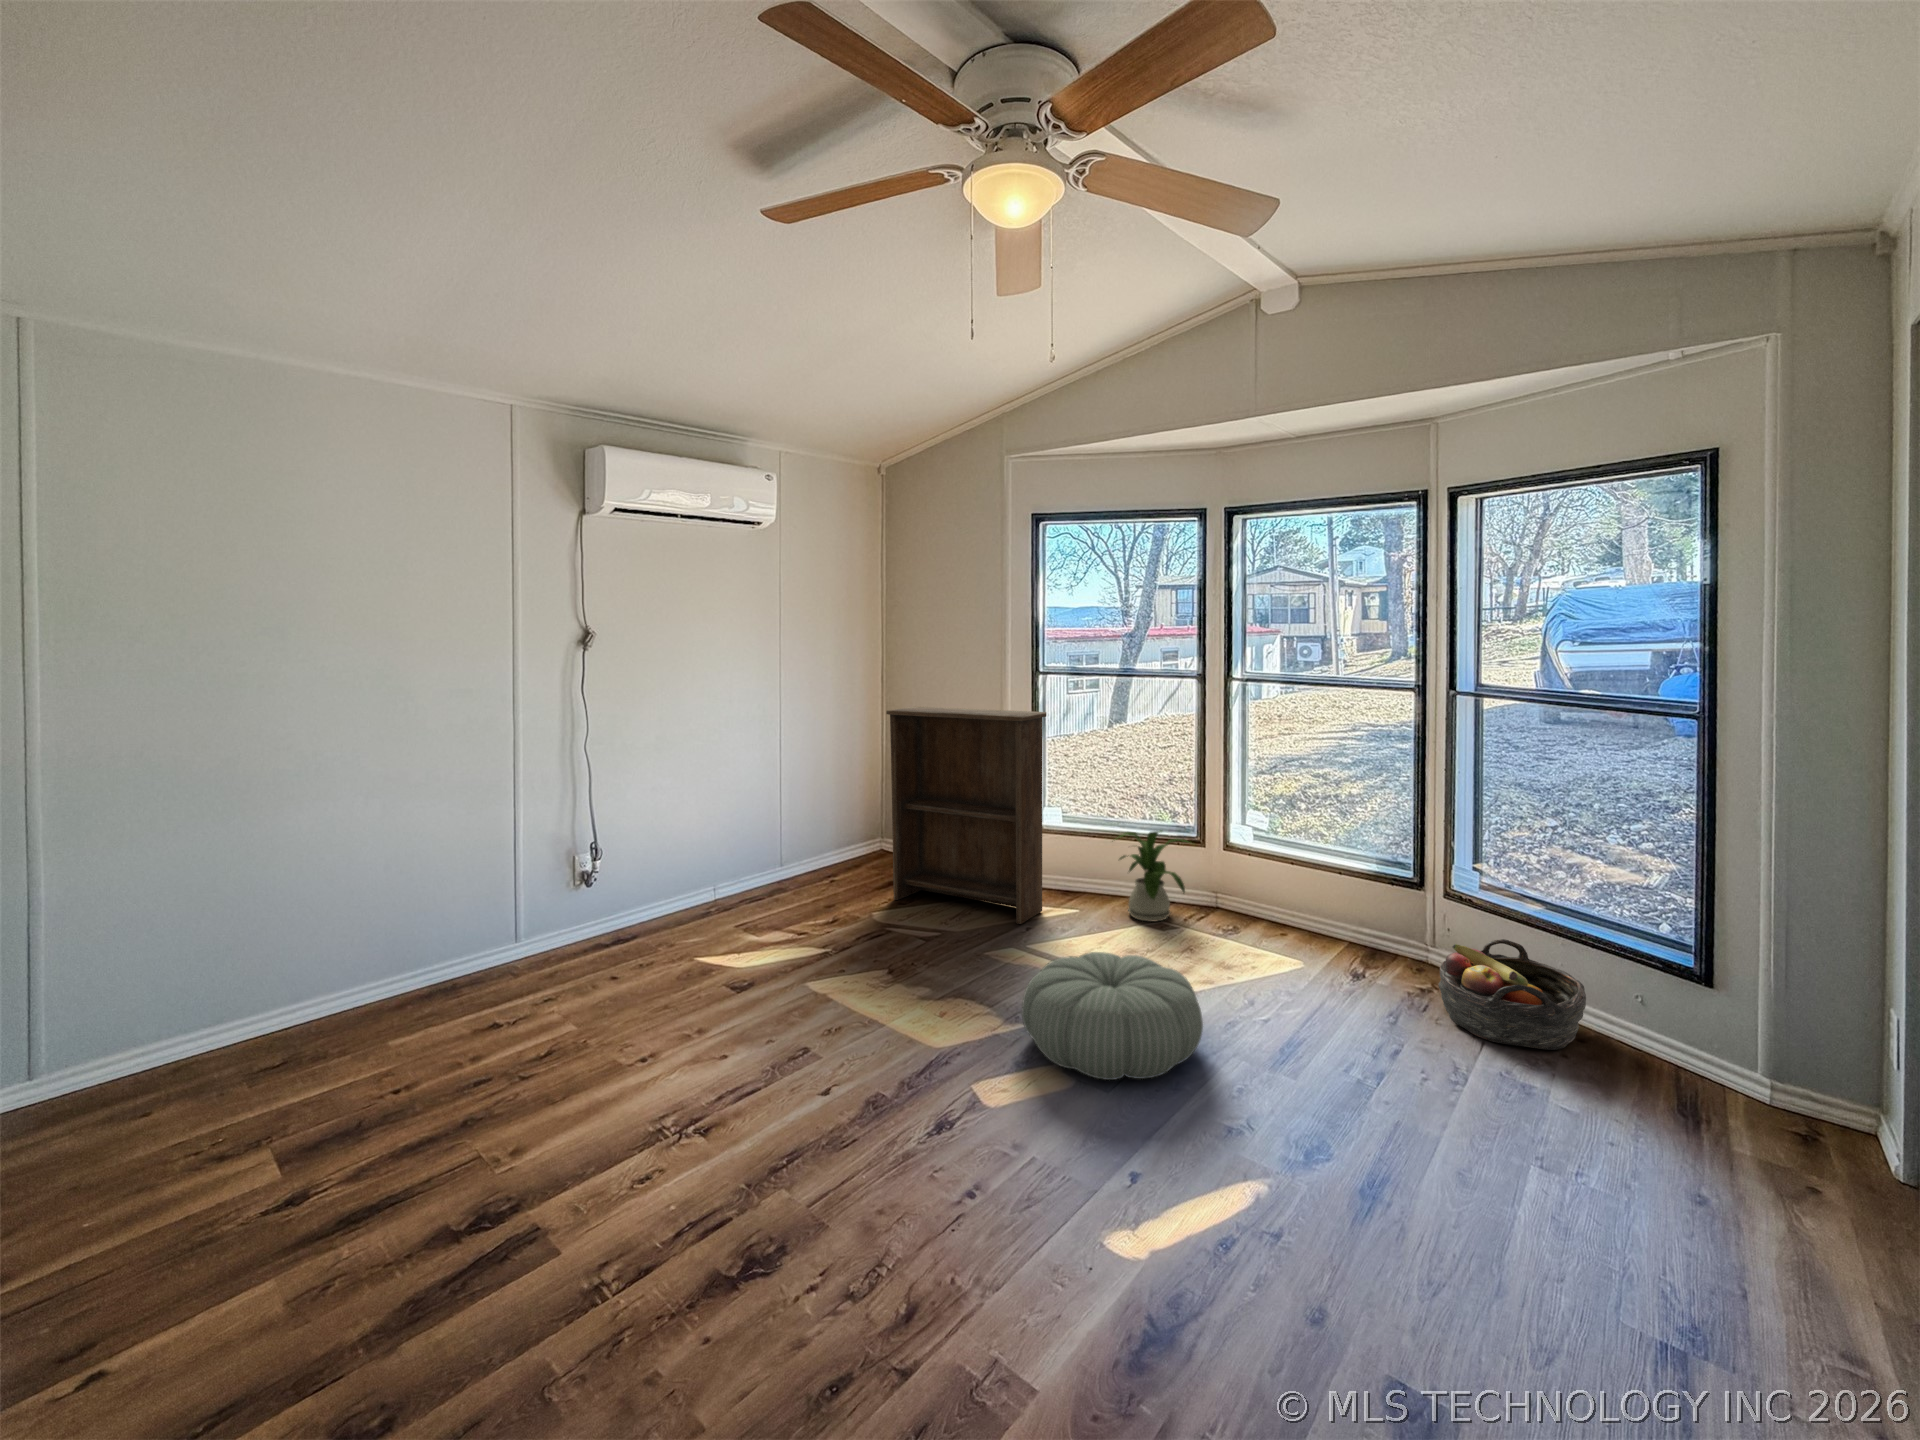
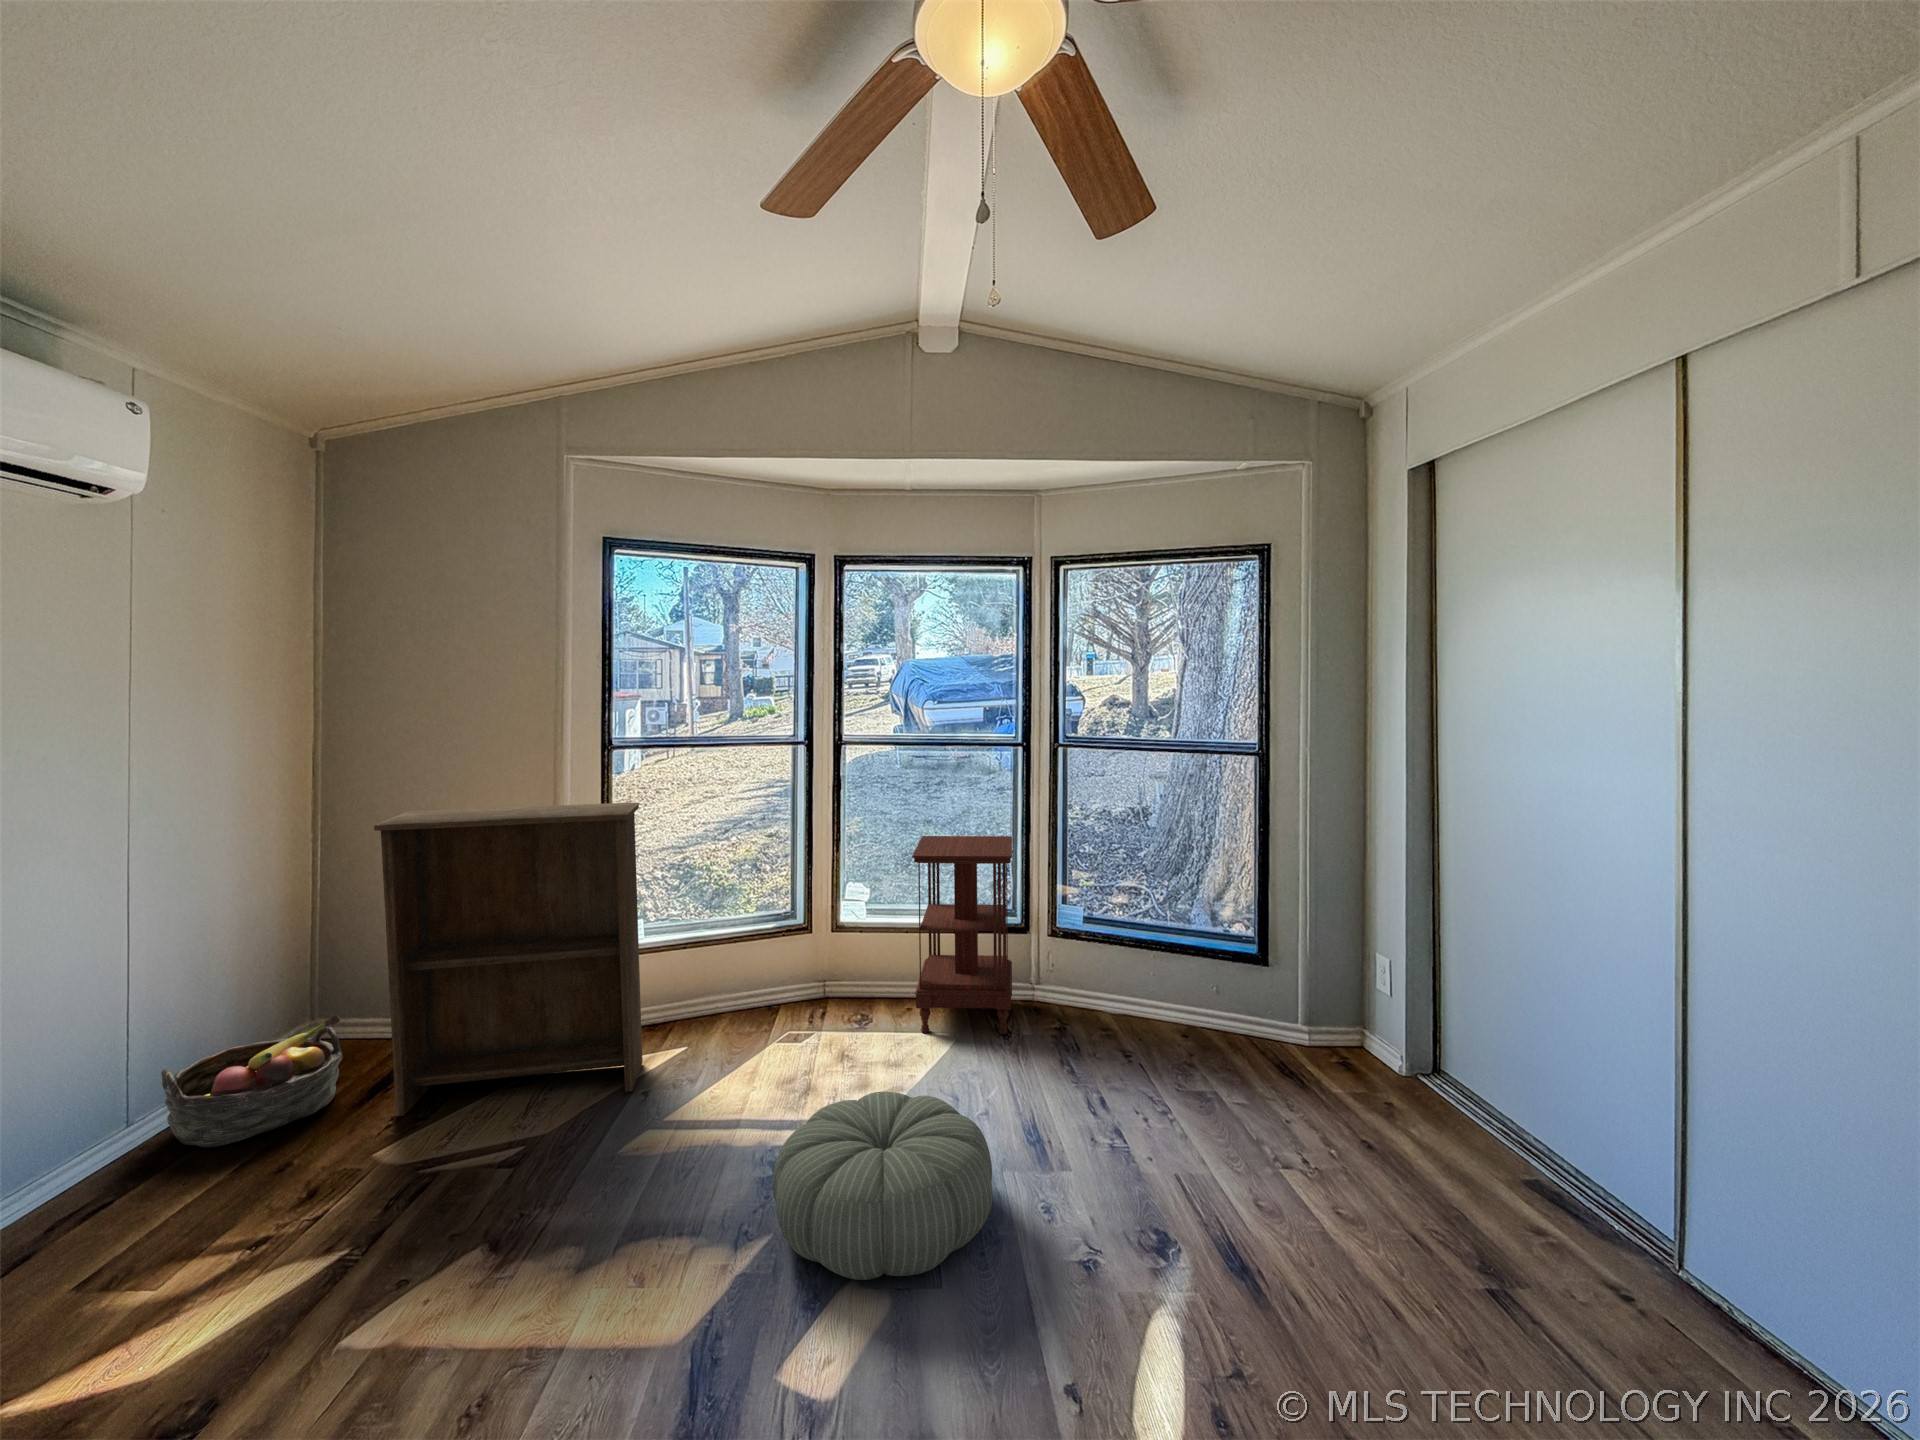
side table: none [1266,772,1404,976] -> present [912,836,1012,1035]
house plant: present [1119,831,1186,922] -> none [718,925,822,1037]
basket: present [1439,939,1586,1050] -> present [161,1015,343,1147]

